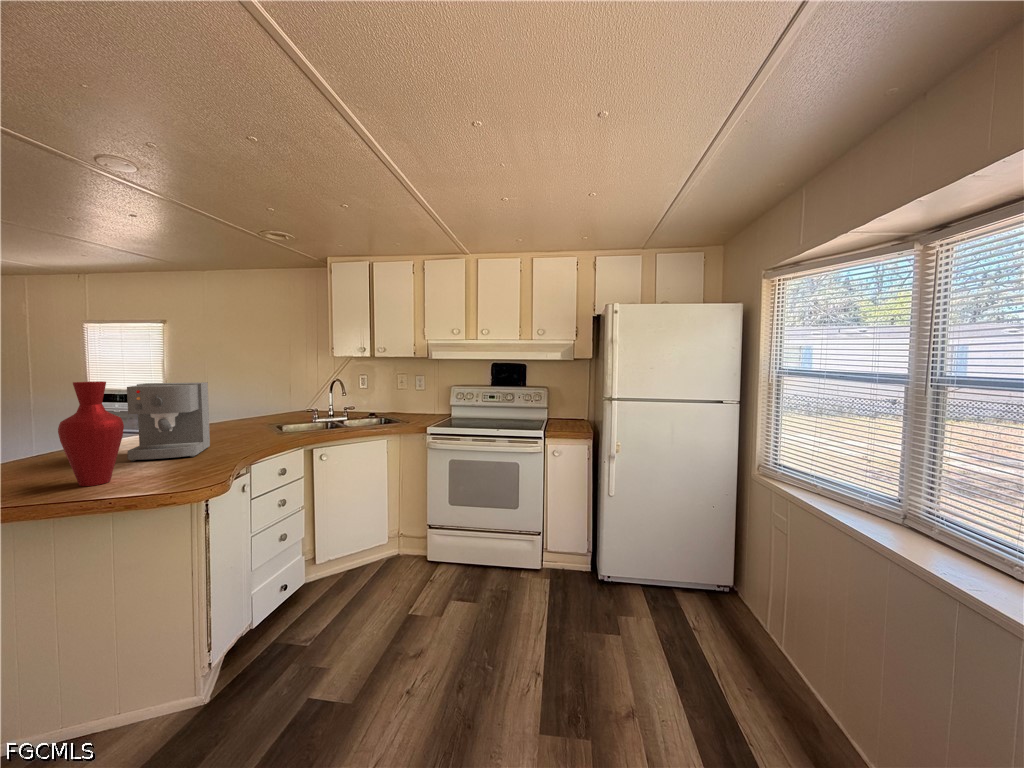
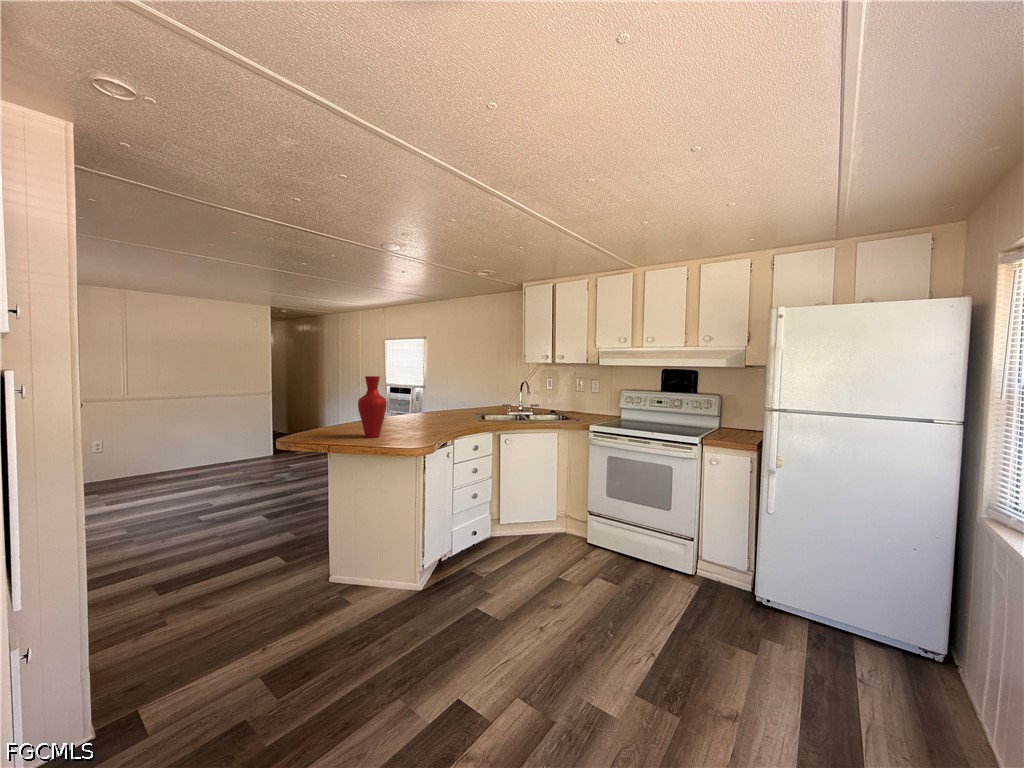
coffee maker: present [127,382,210,461] -> none [391,379,436,429]

